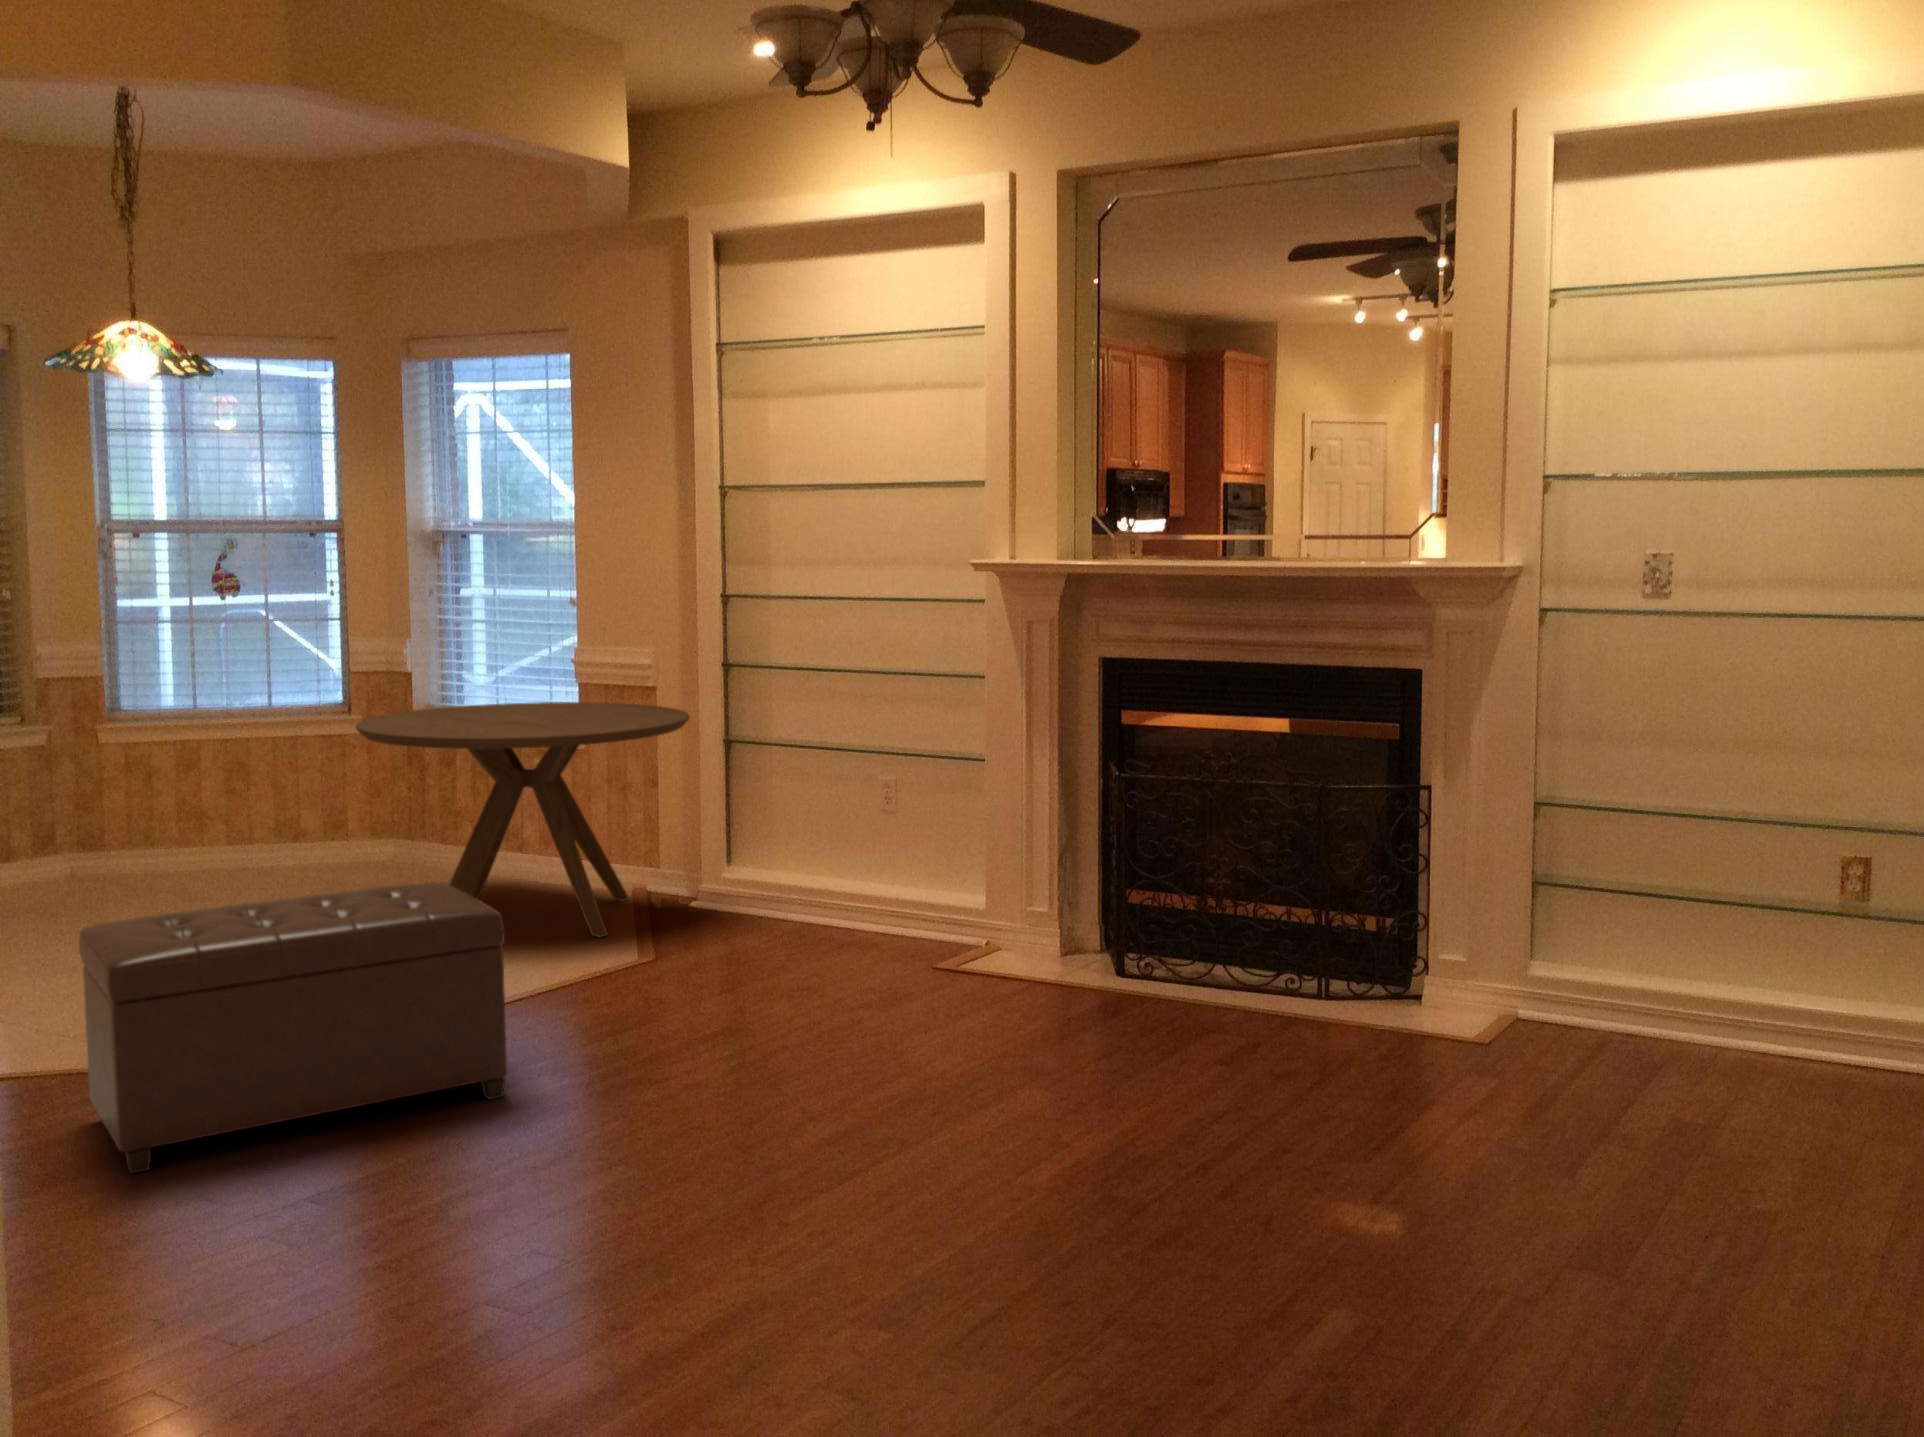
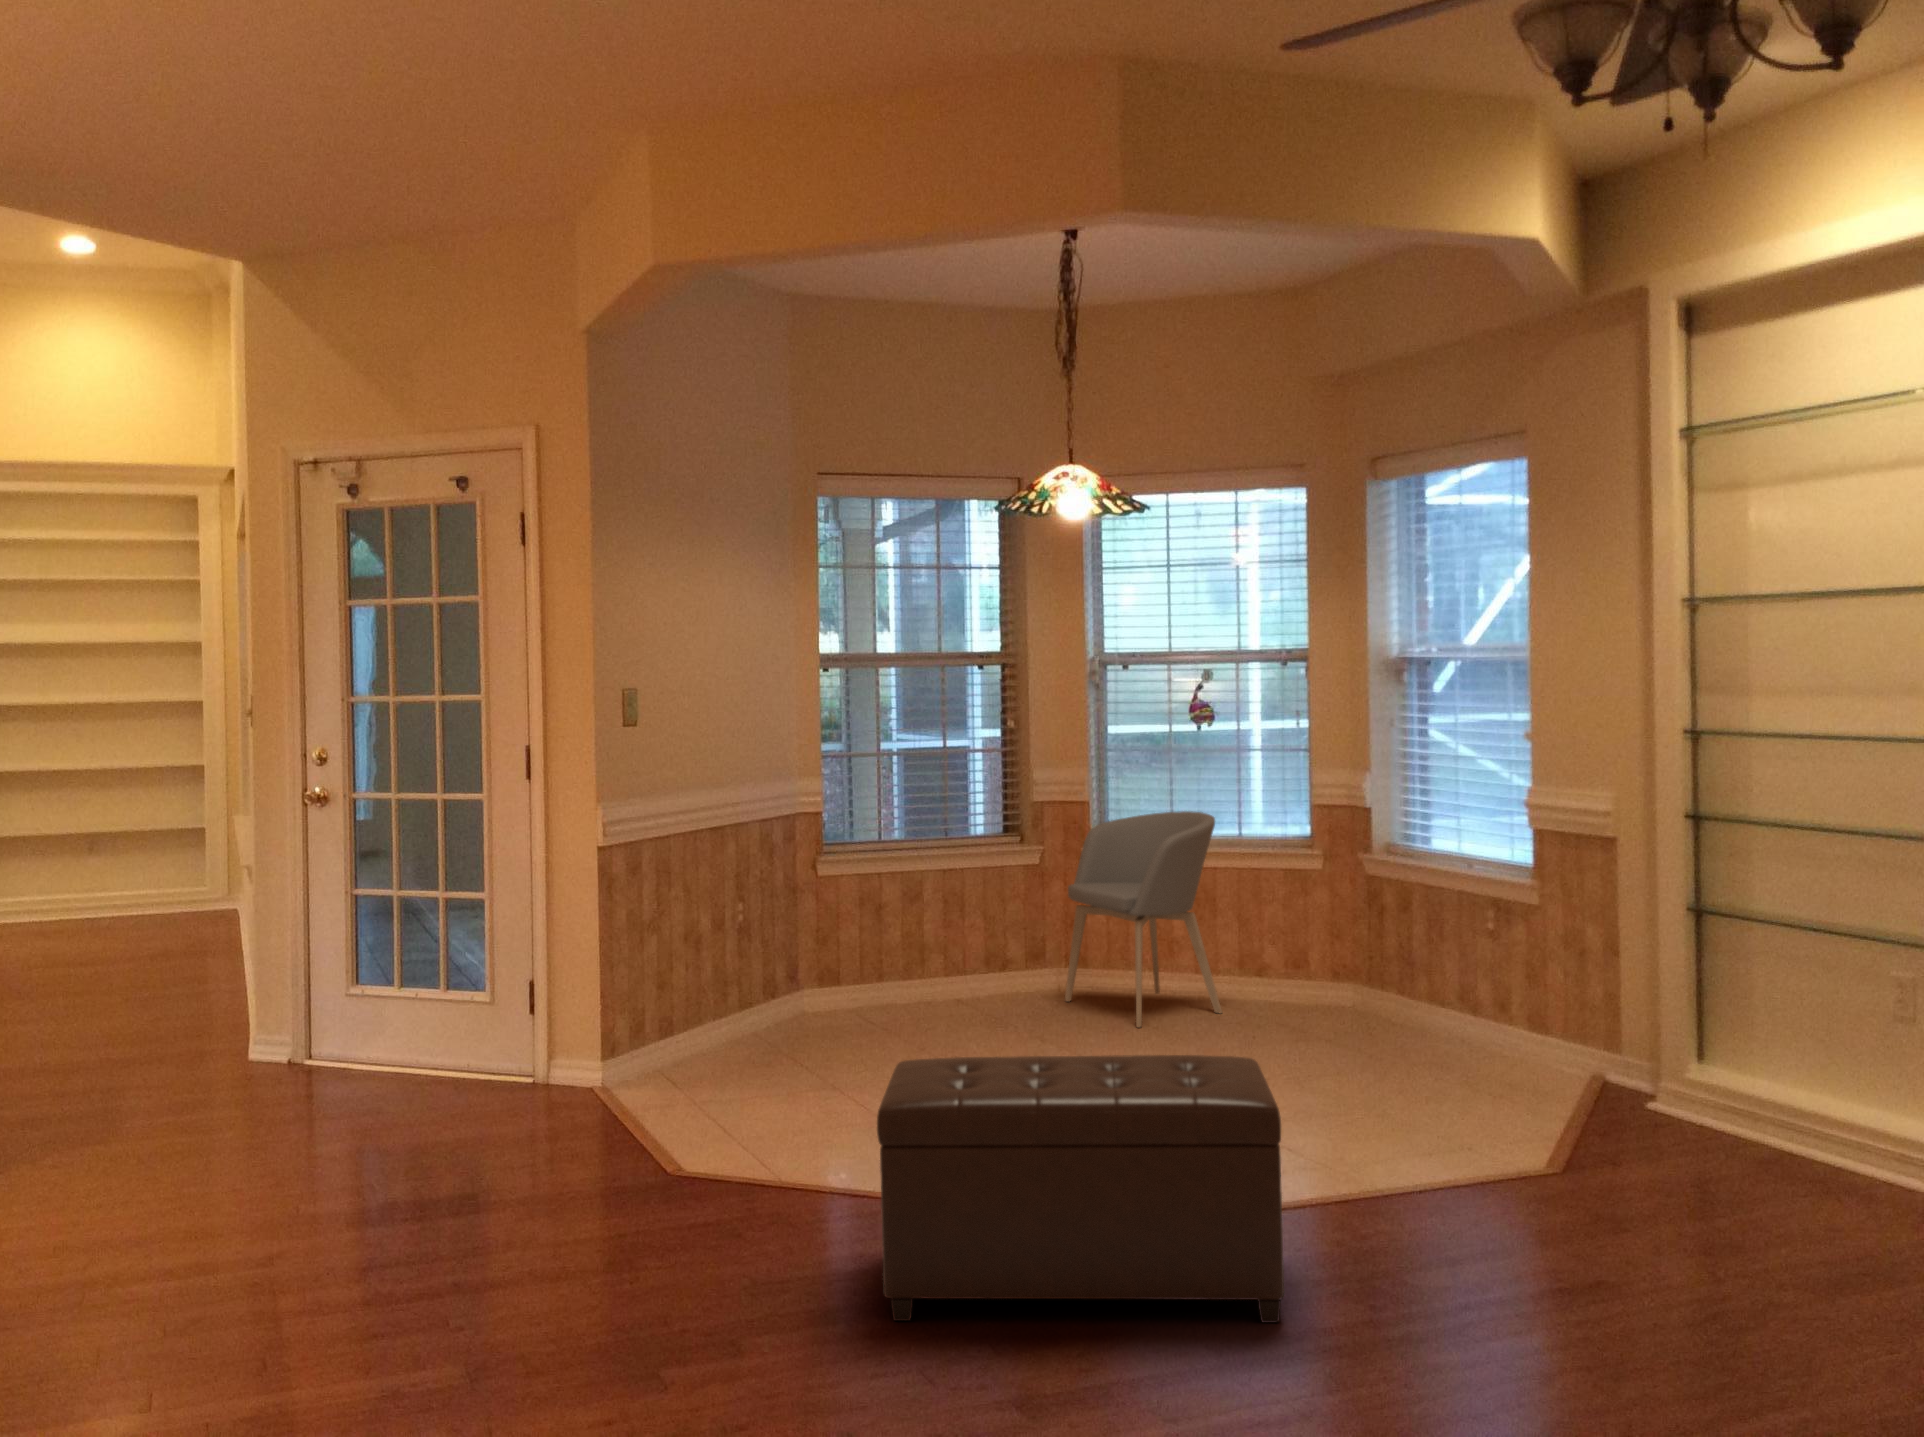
armchair: none [83,683,268,901] -> present [1065,811,1222,1028]
dining table: present [356,702,690,938] -> none [1261,848,1643,1136]

